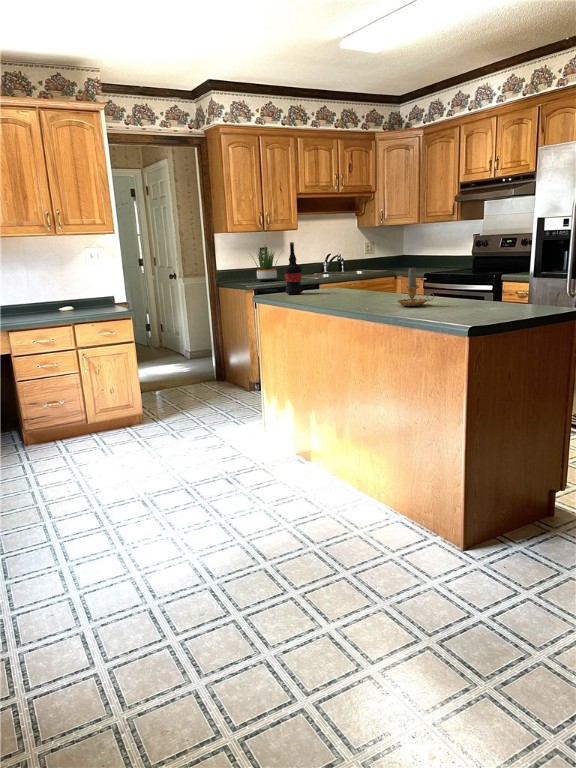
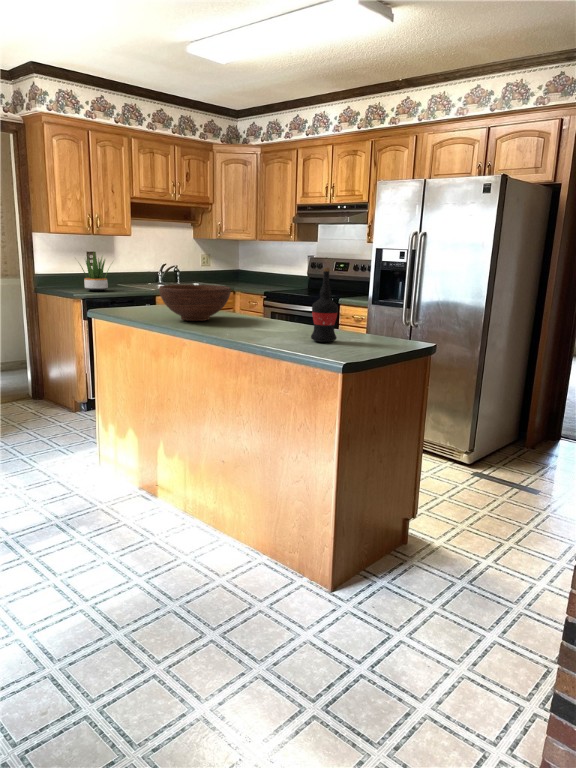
wine bottle: present [284,242,303,294] -> present [311,268,338,342]
fruit bowl: none [310,265,376,299] -> present [159,285,231,321]
candle: present [397,268,434,306] -> none [257,293,296,335]

